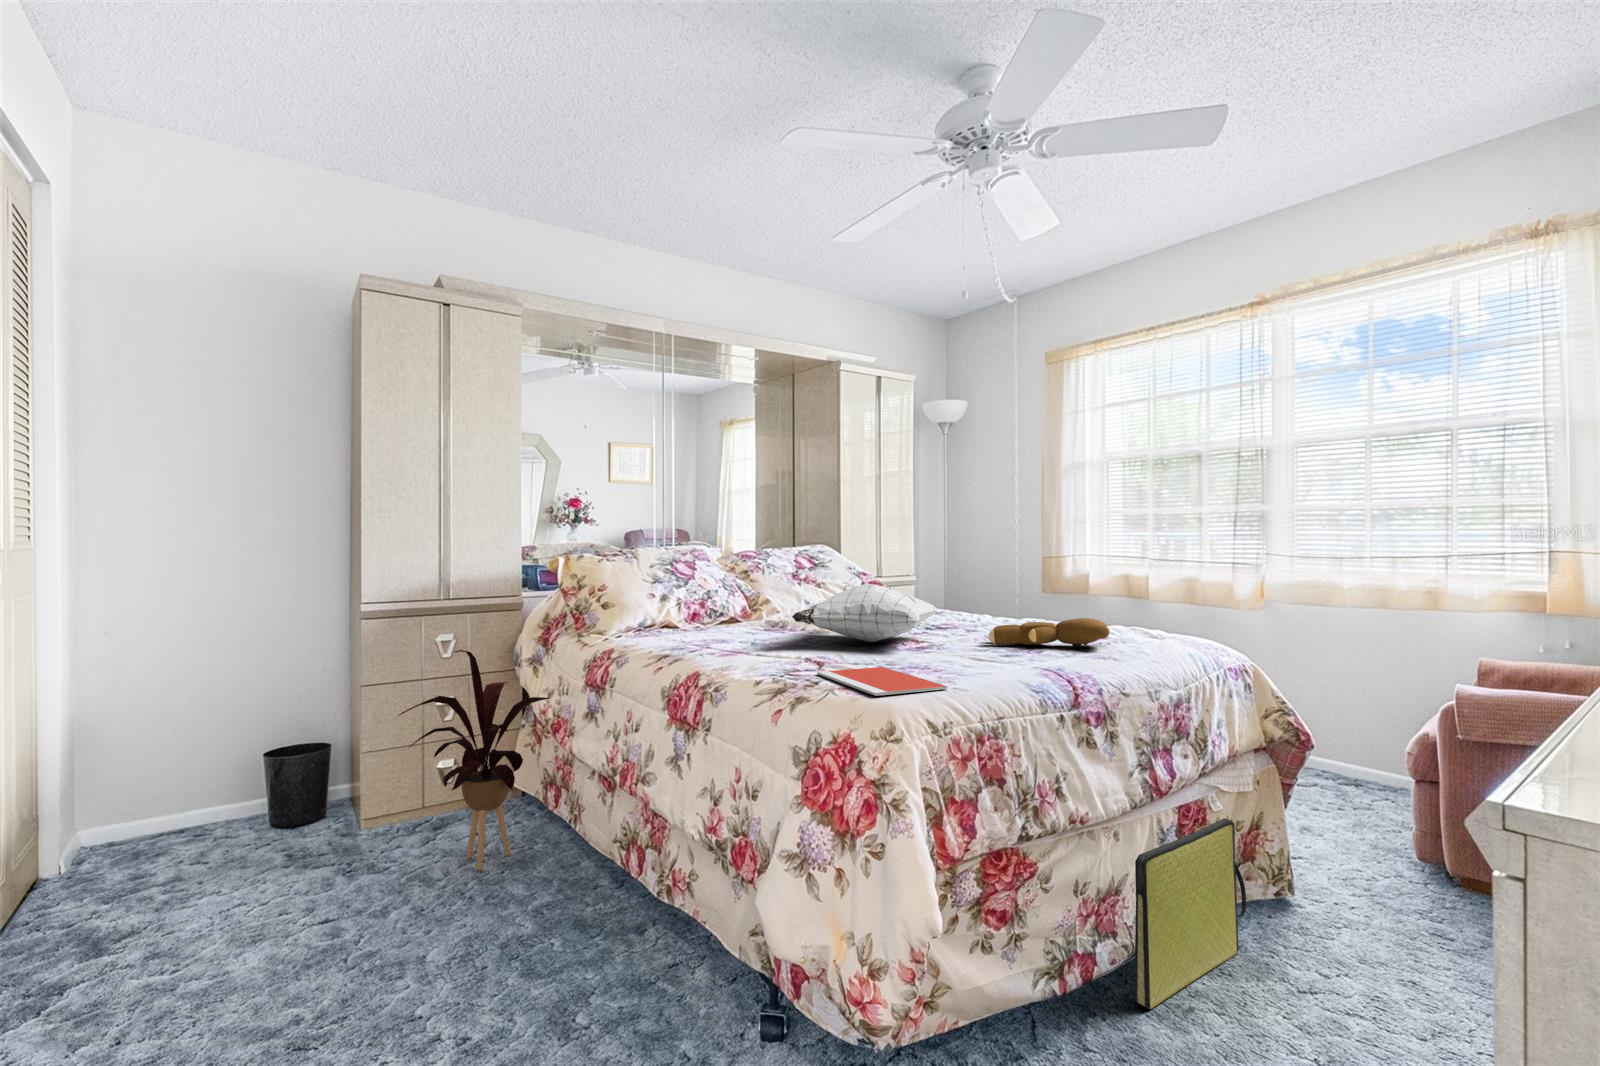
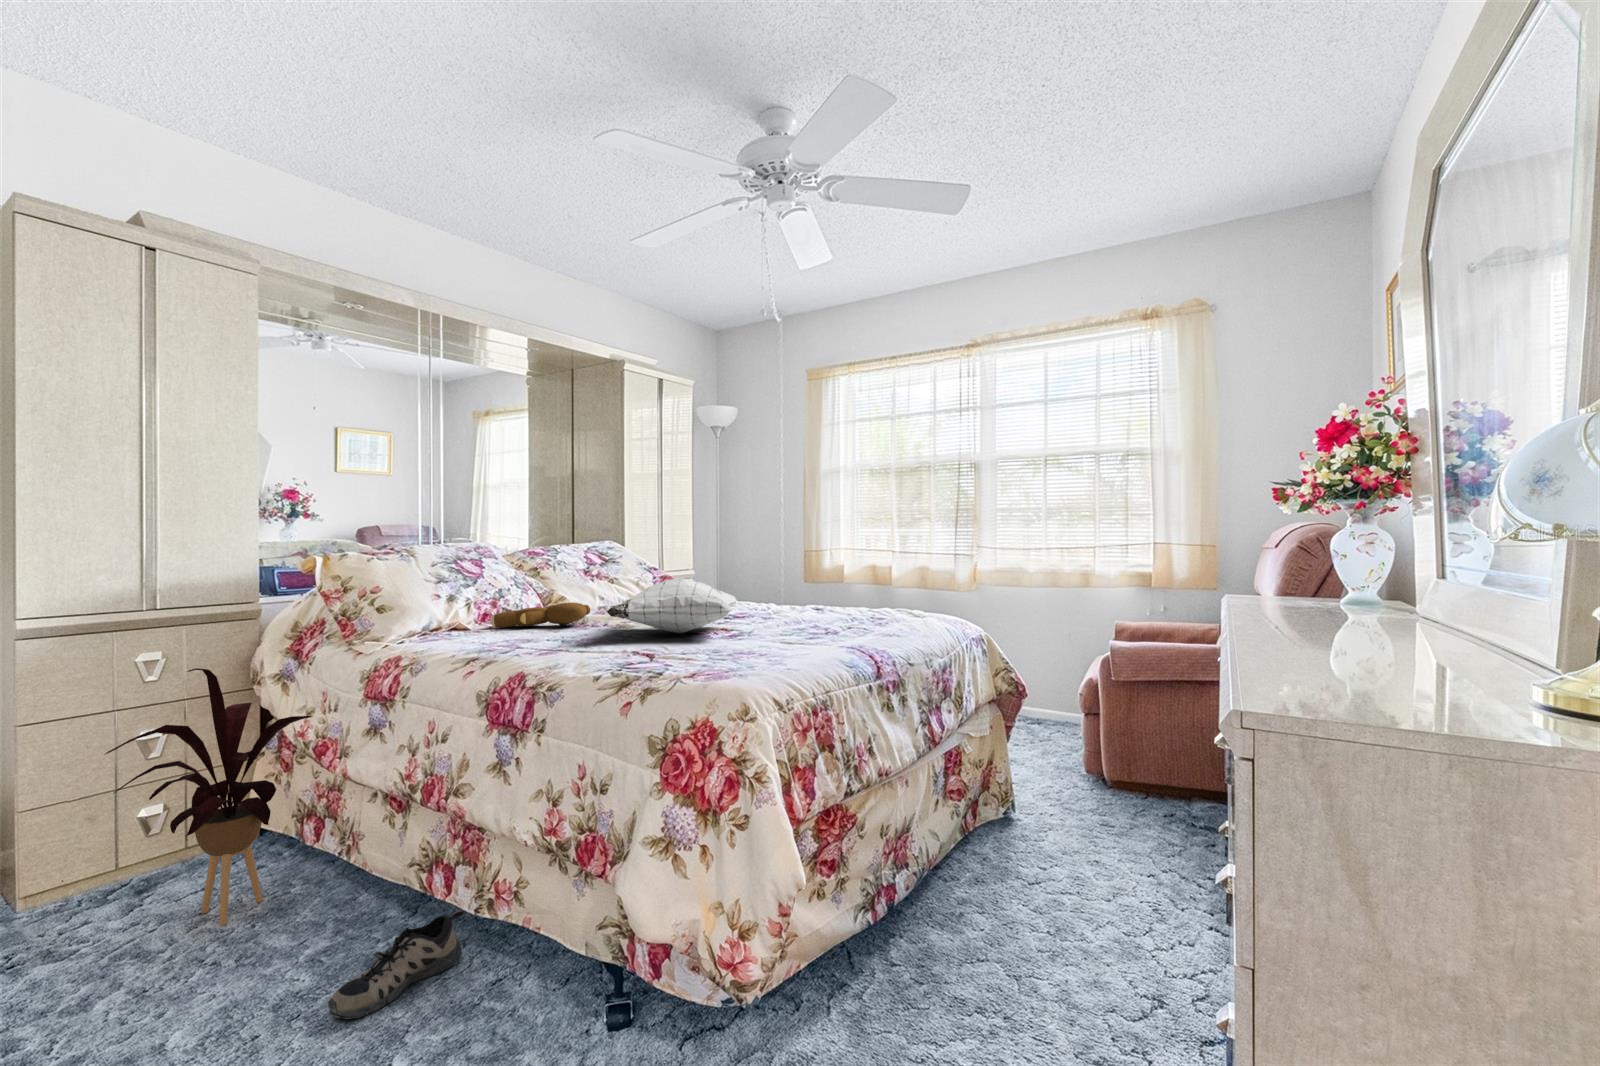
teddy bear: present [988,618,1109,647] -> present [491,603,590,628]
notebook: present [817,667,948,696] -> none [651,654,781,680]
bag: present [1135,818,1246,1010] -> none [927,758,993,923]
shoe: none [533,892,650,972] -> present [328,909,464,1019]

